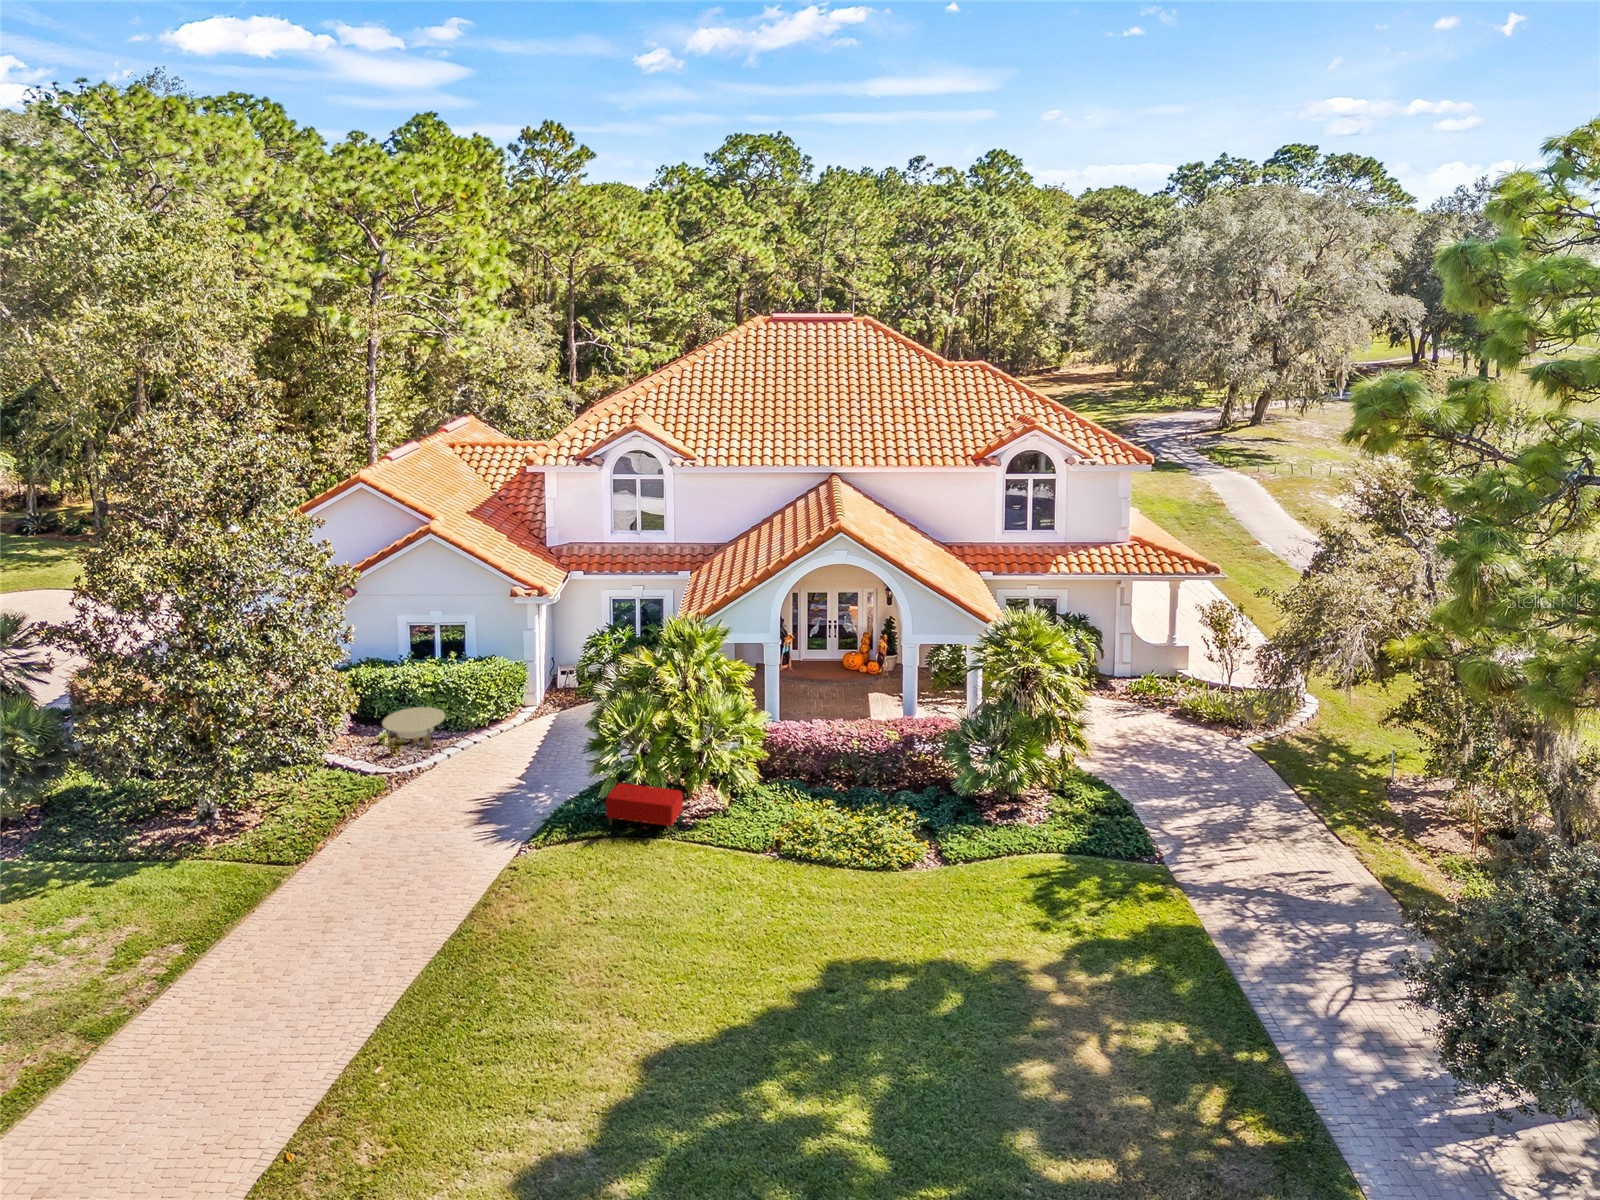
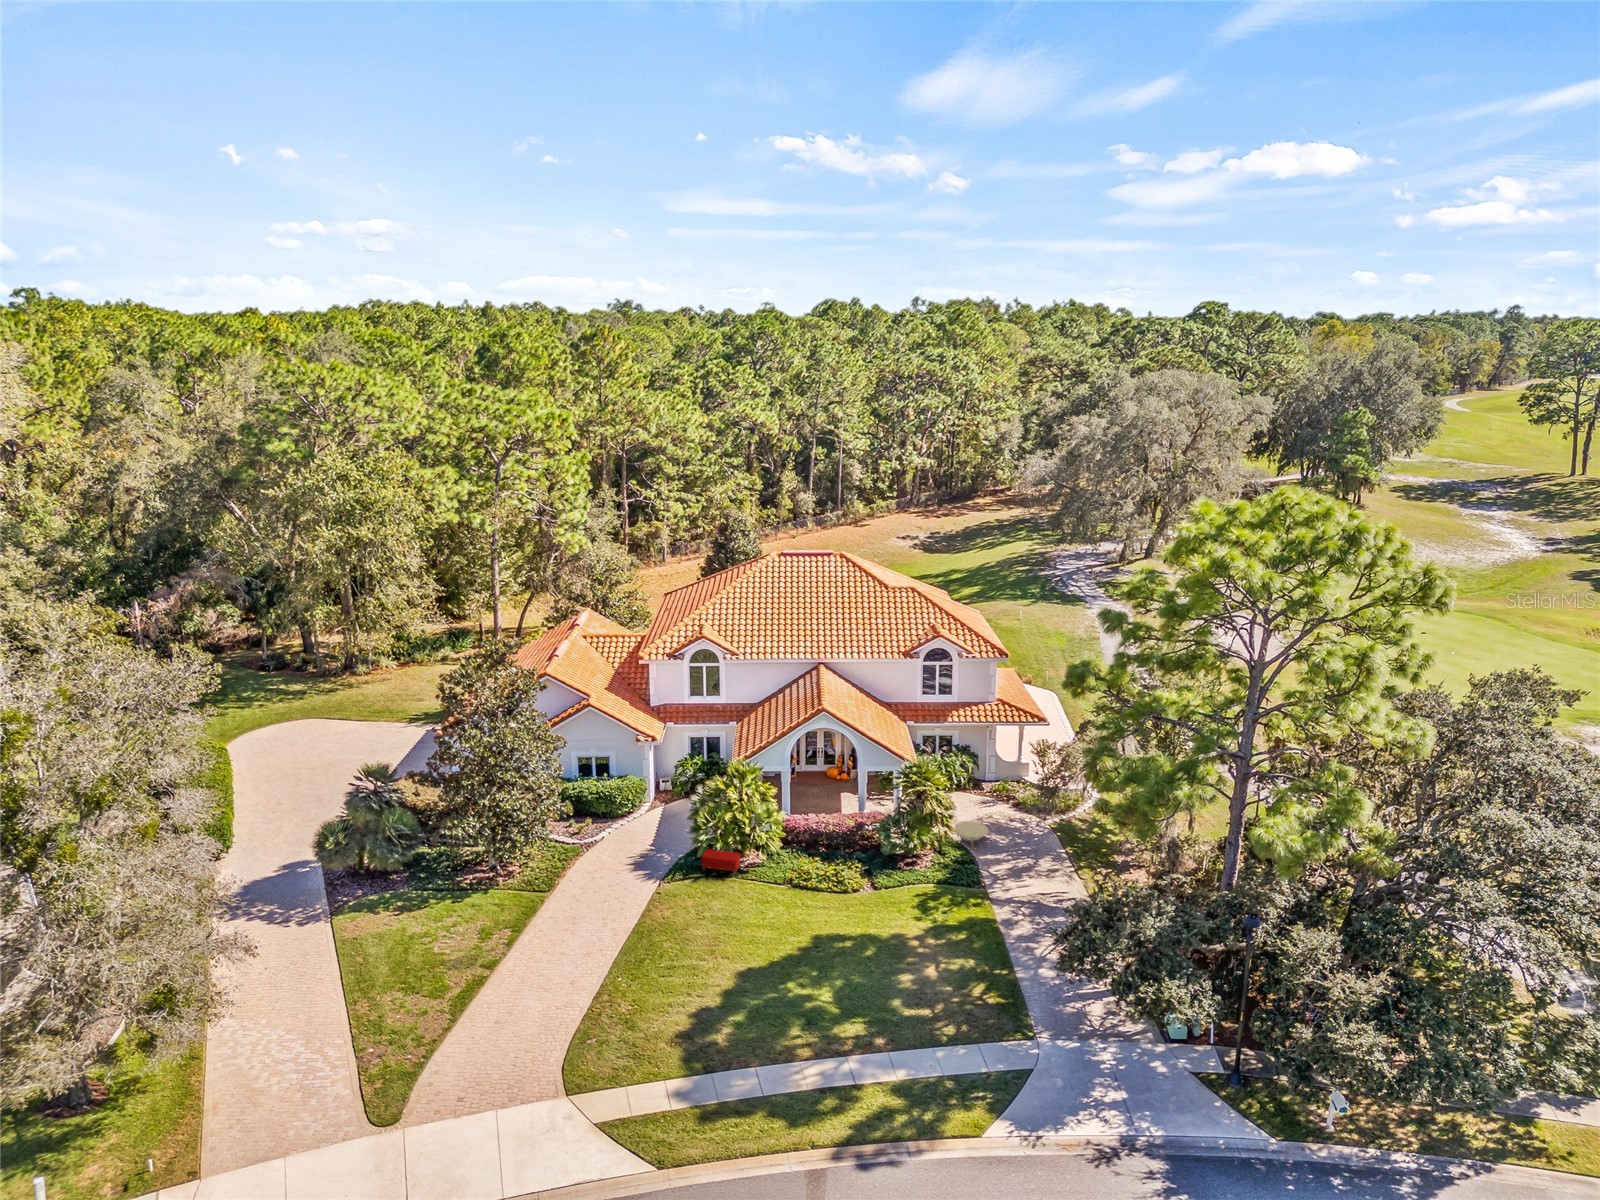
round table: present [382,707,445,749] -> present [955,821,989,849]

